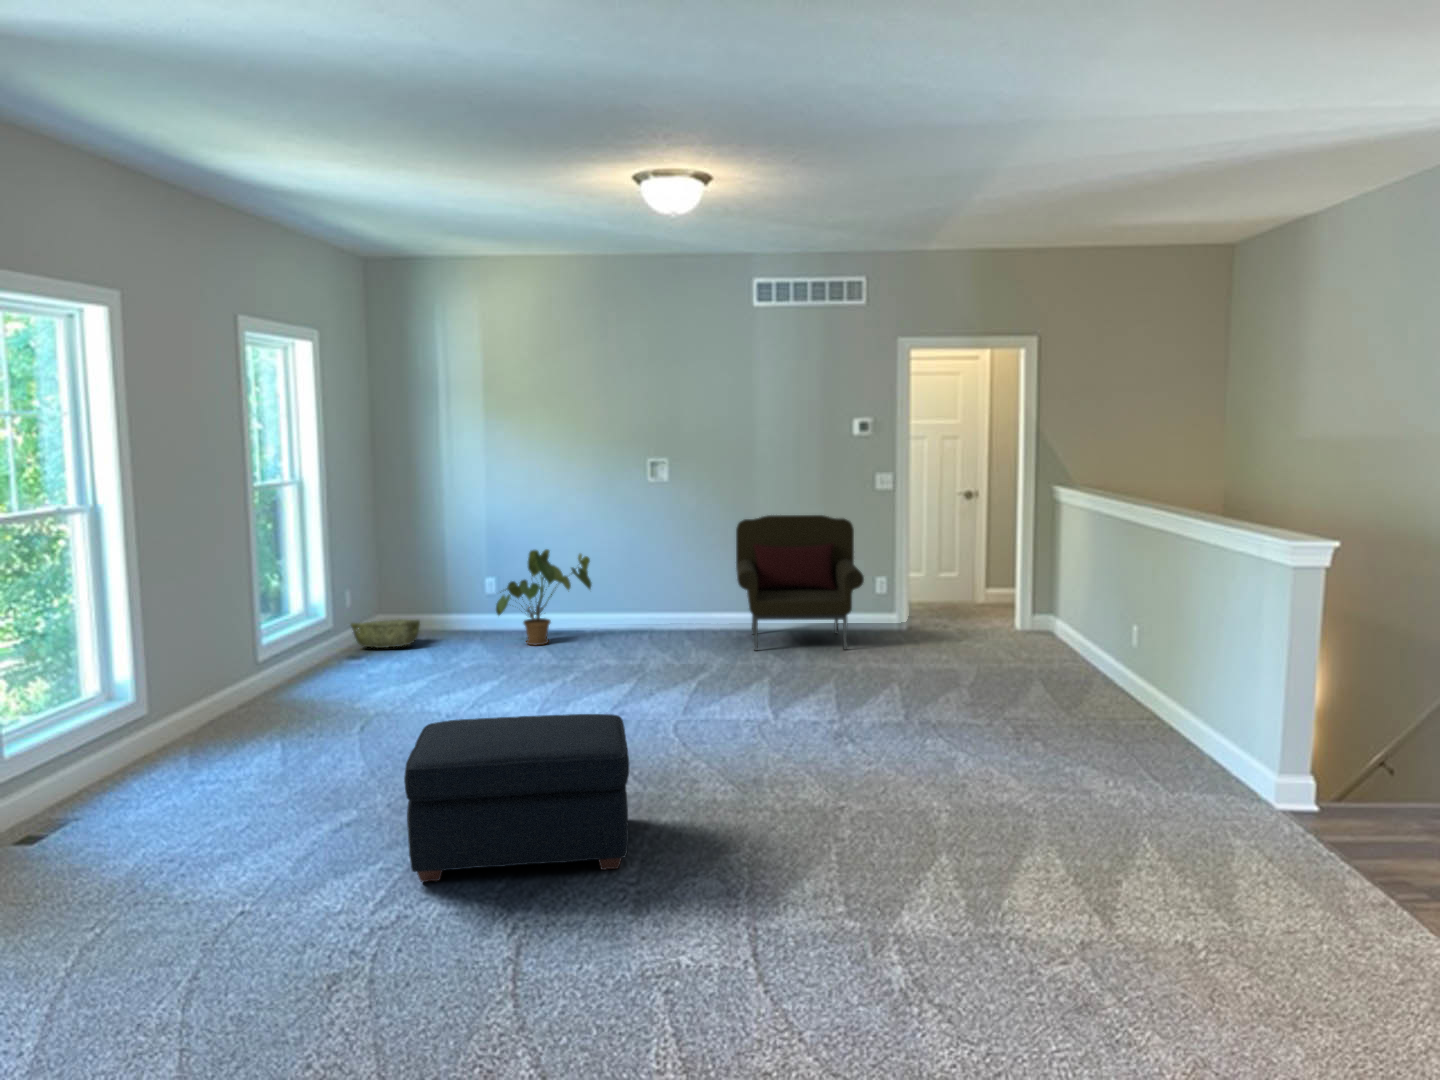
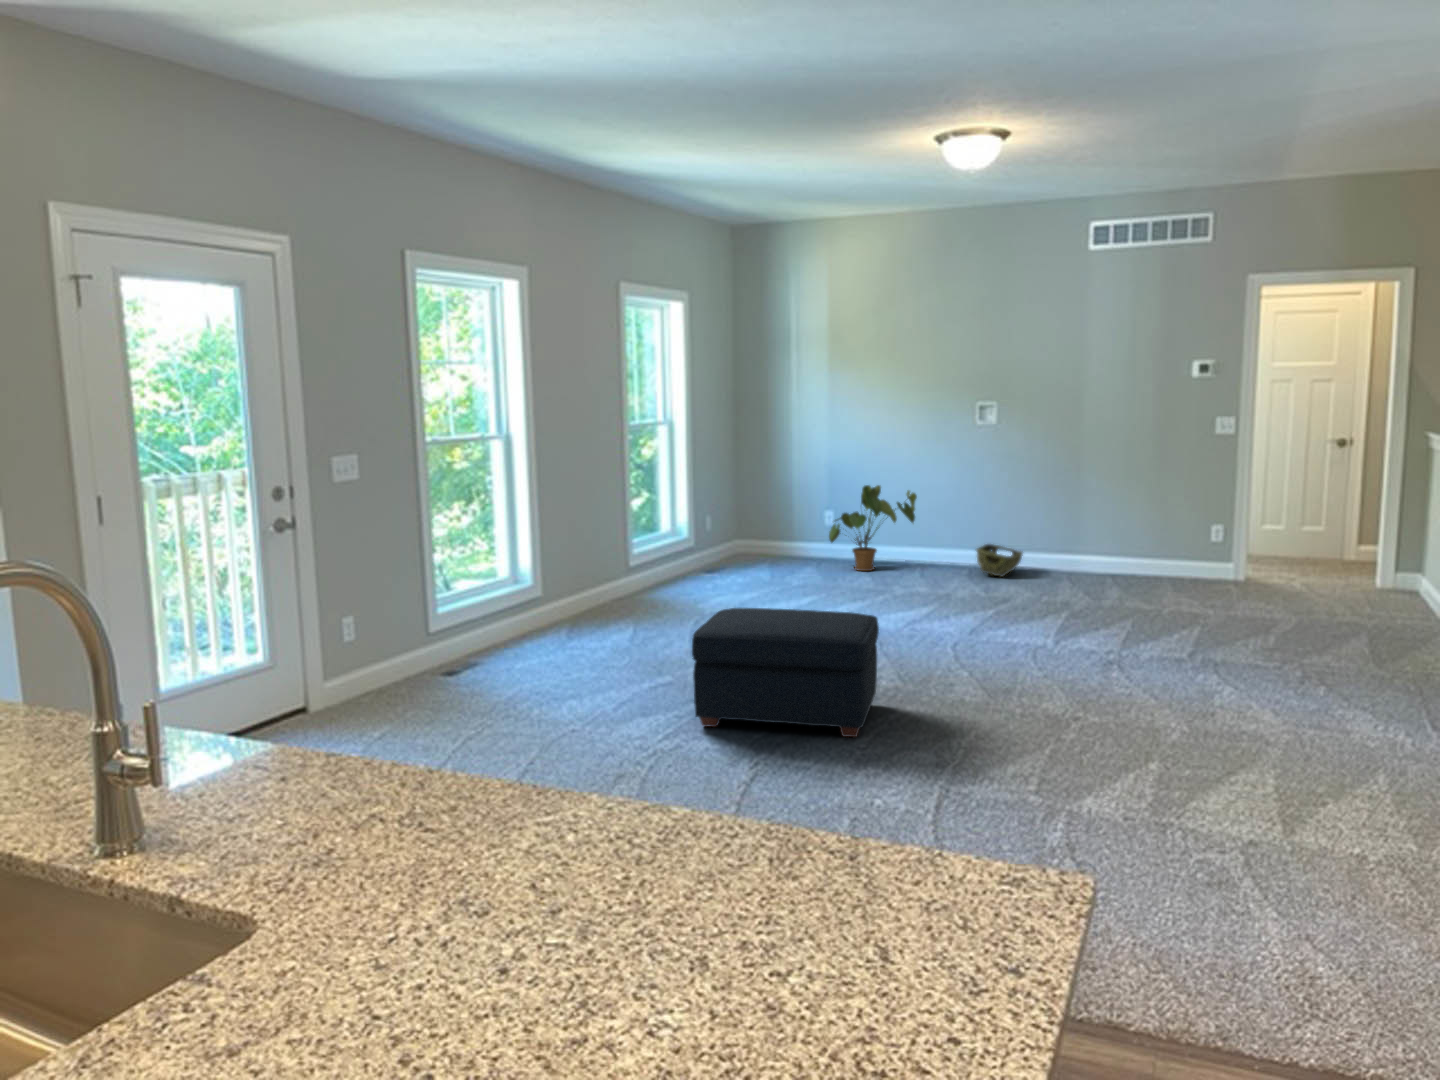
armchair: present [736,515,864,650] -> none [1052,459,1187,595]
woven basket: present [351,619,420,648] -> present [976,544,1023,576]

